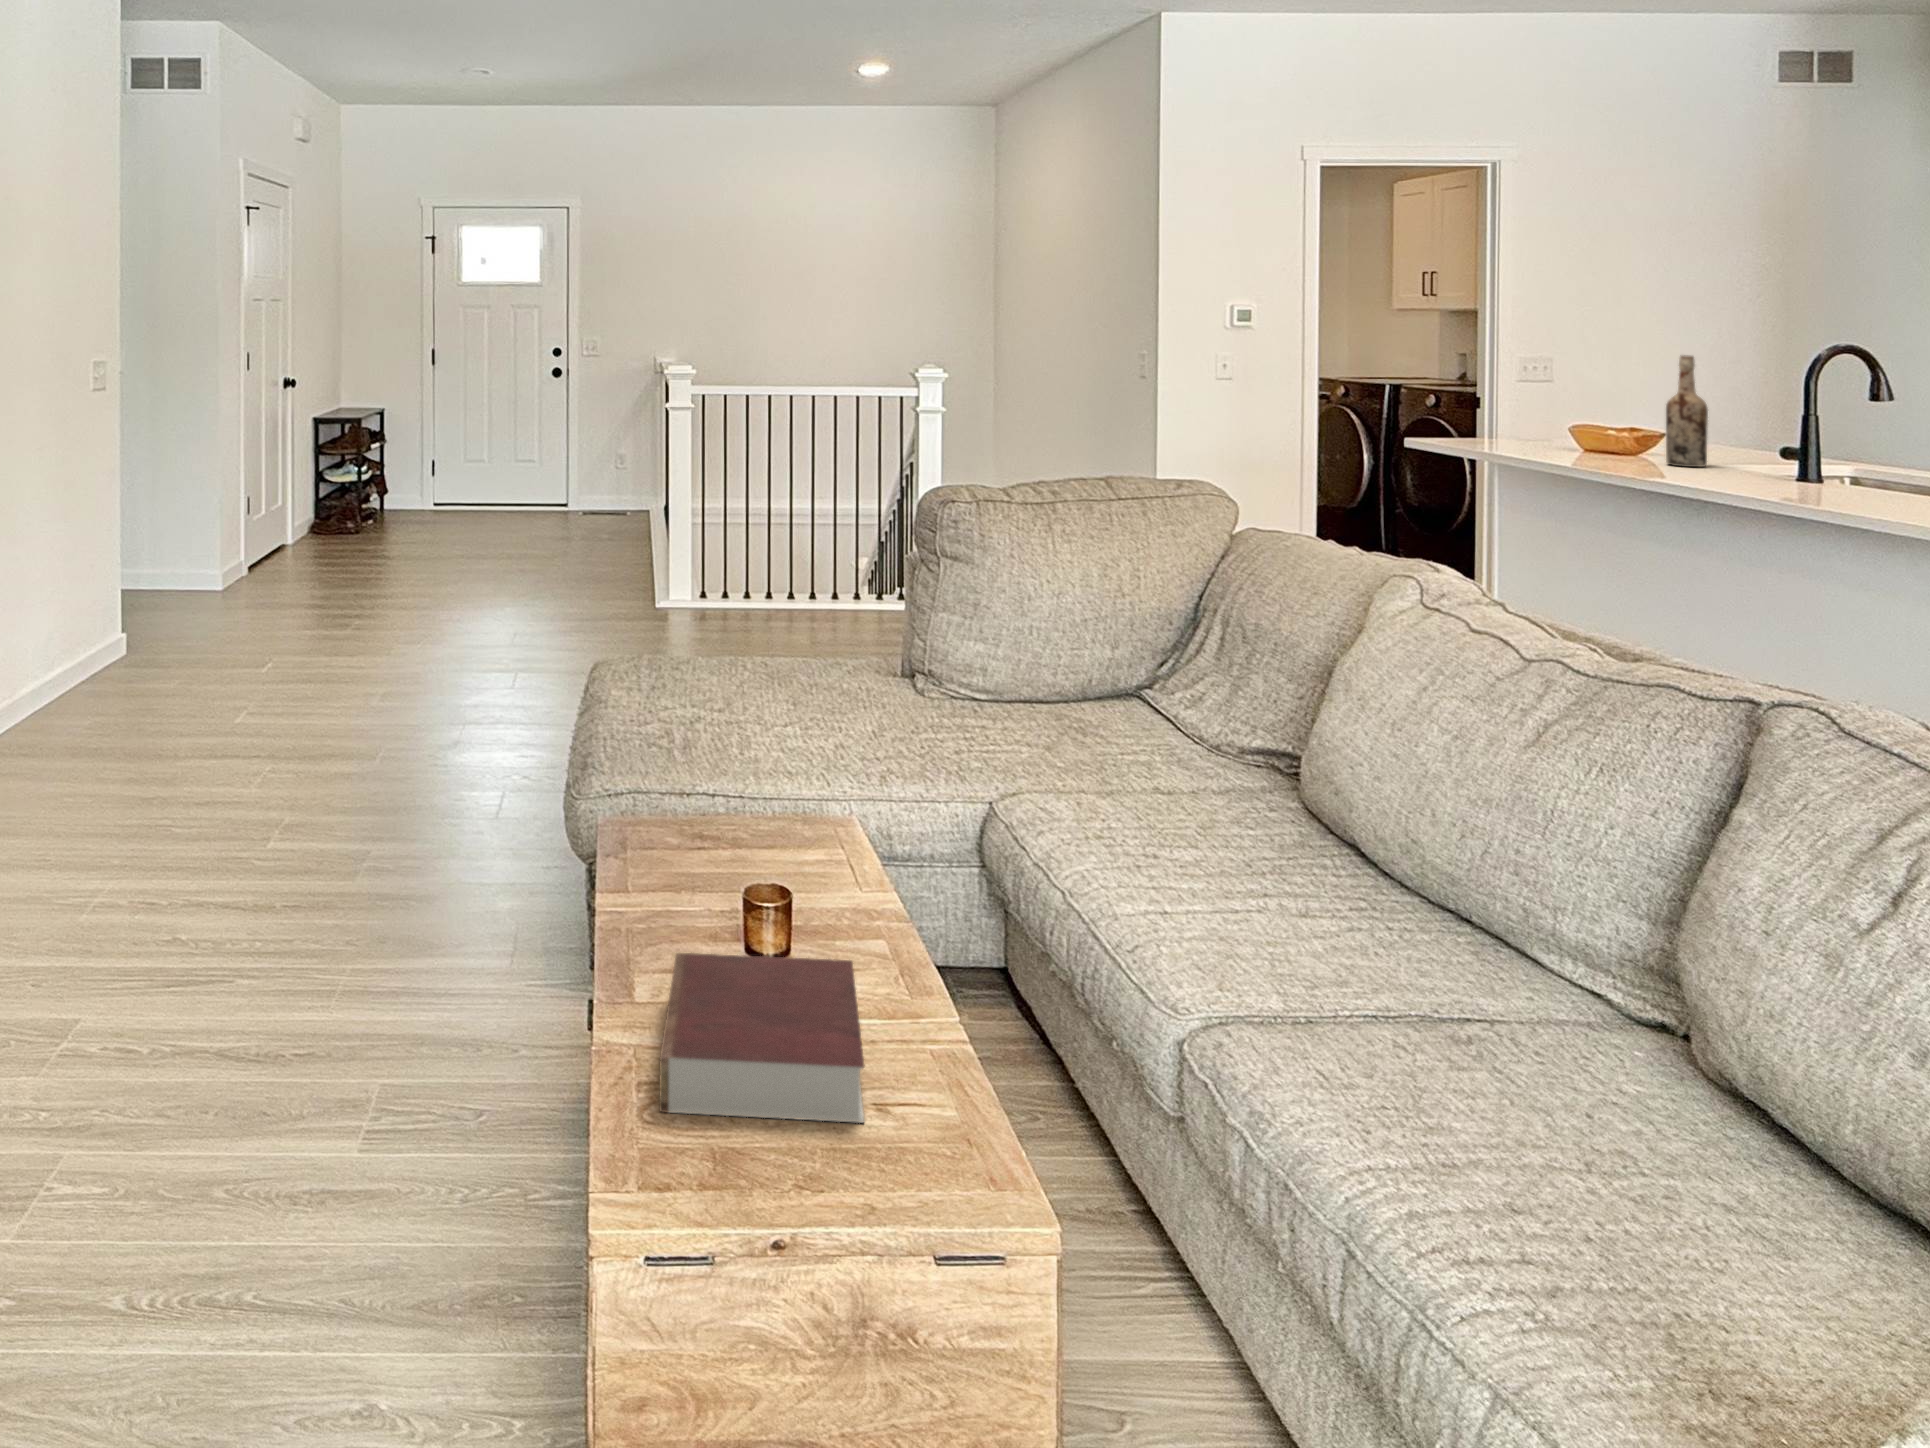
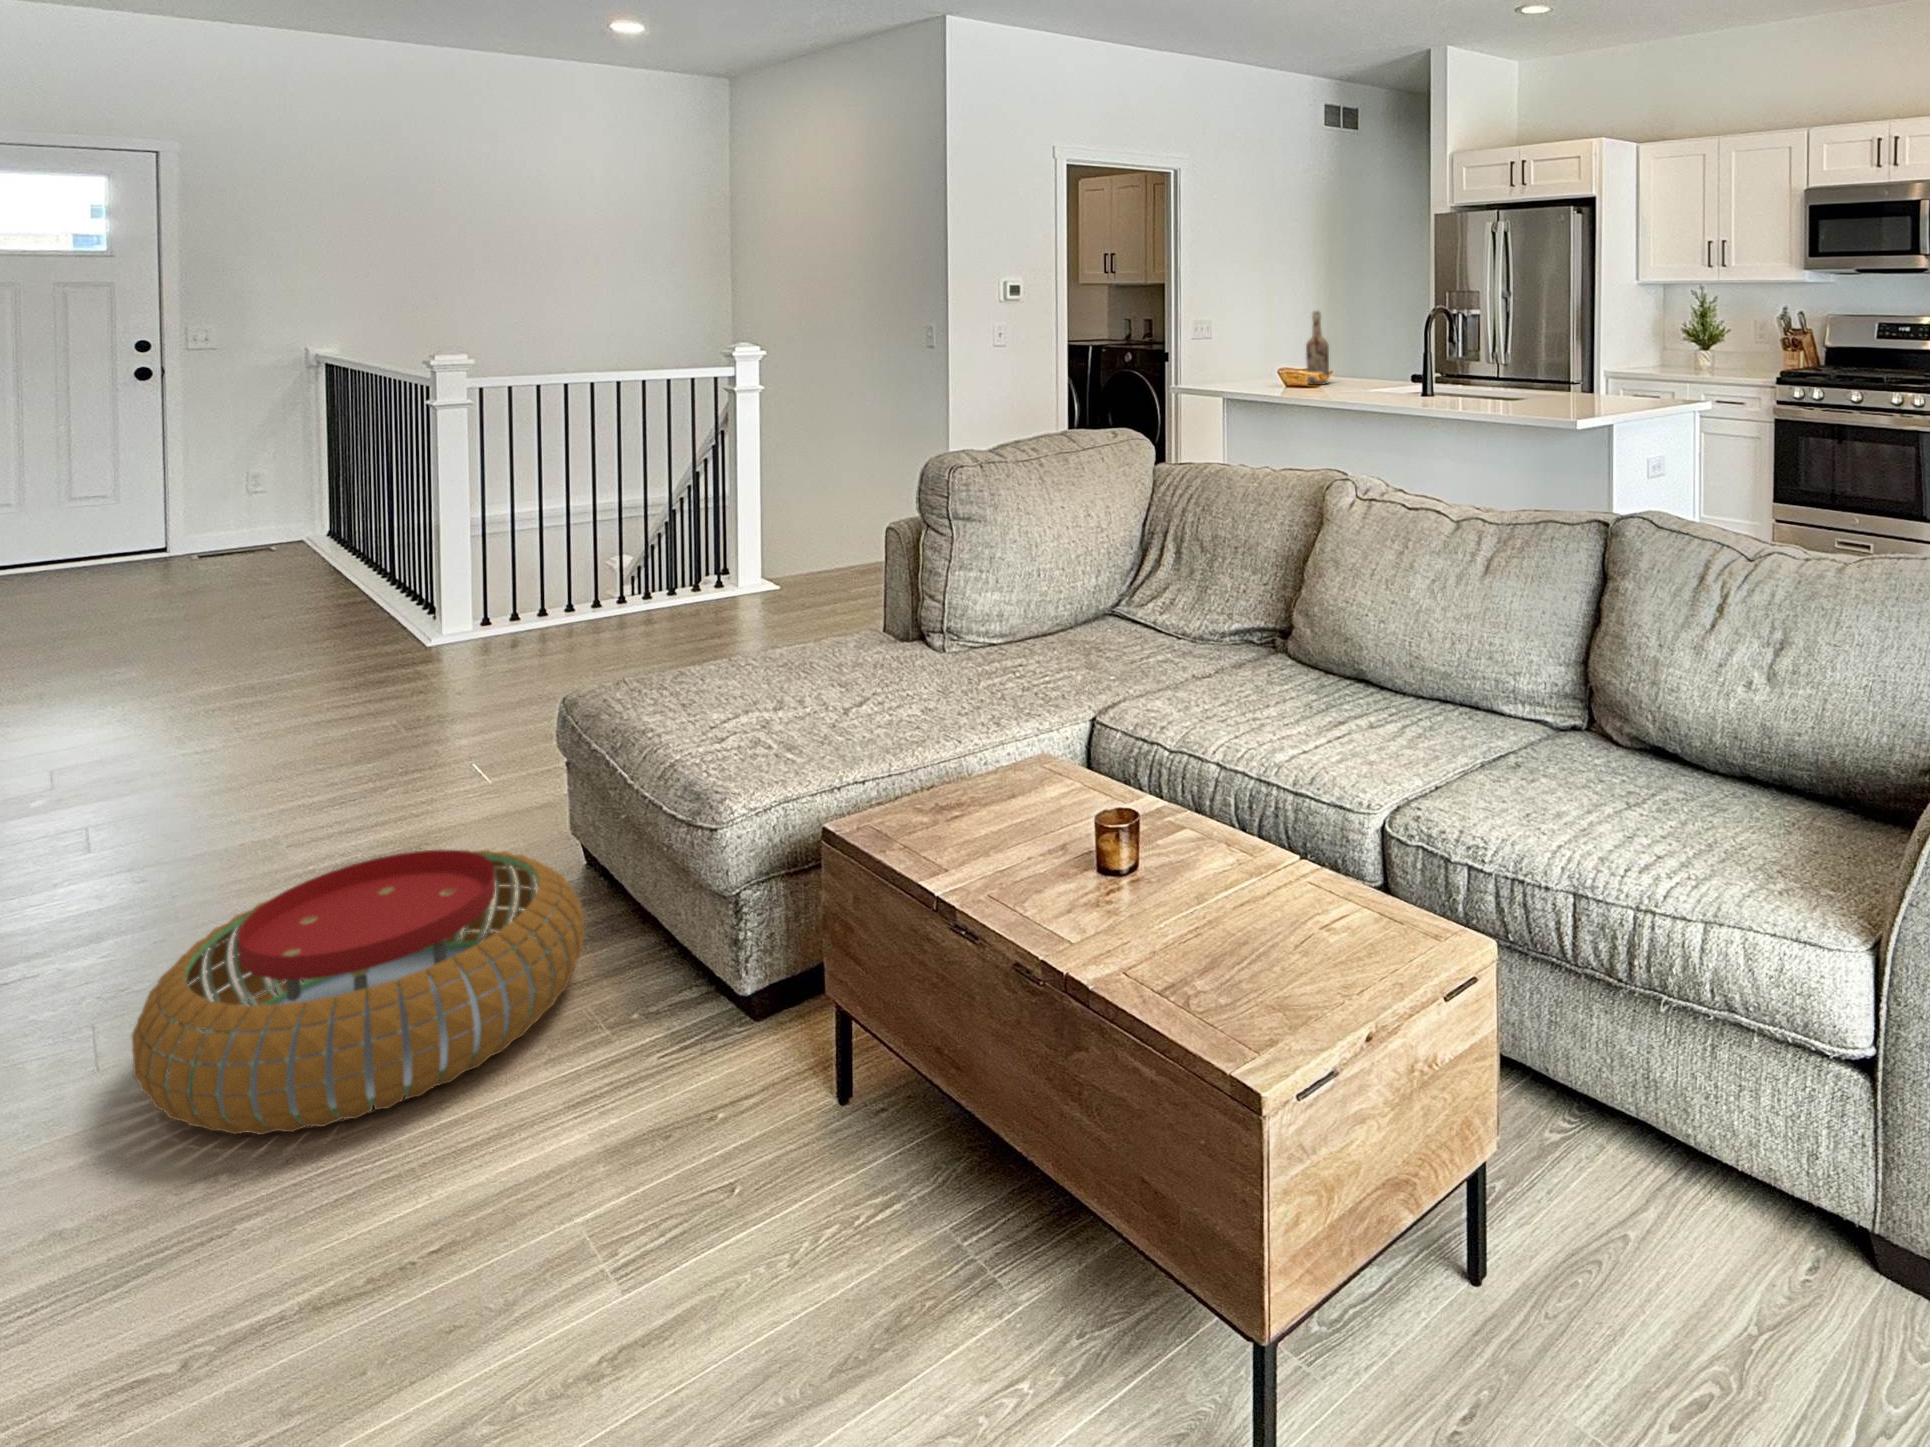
pouf: none [187,746,515,948] -> present [132,849,585,1135]
book: present [659,953,865,1123] -> none [1096,846,1319,1004]

